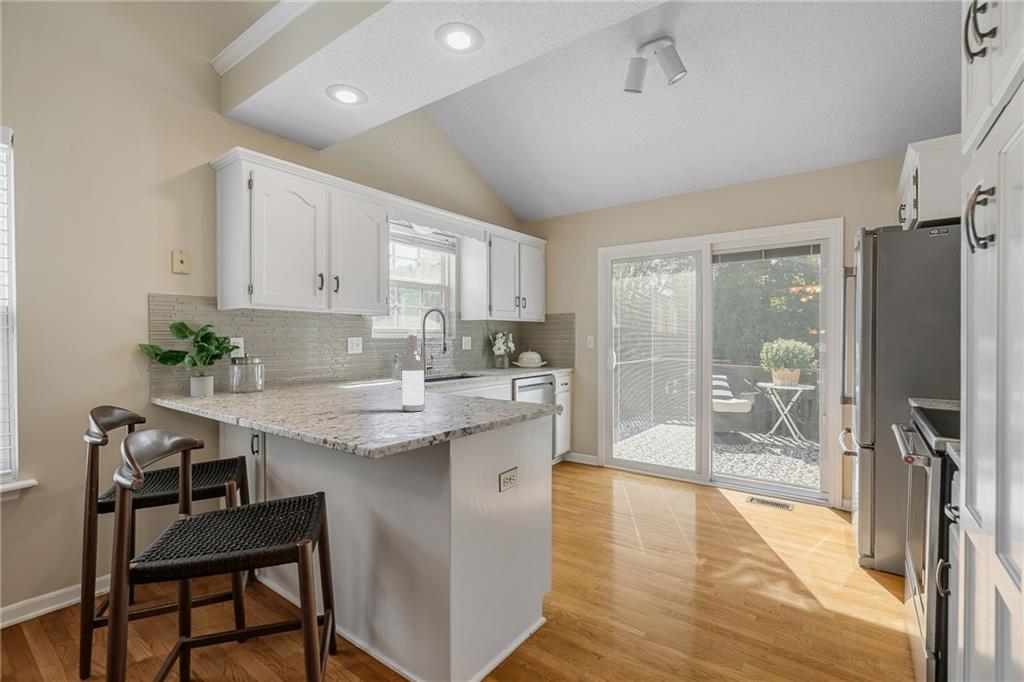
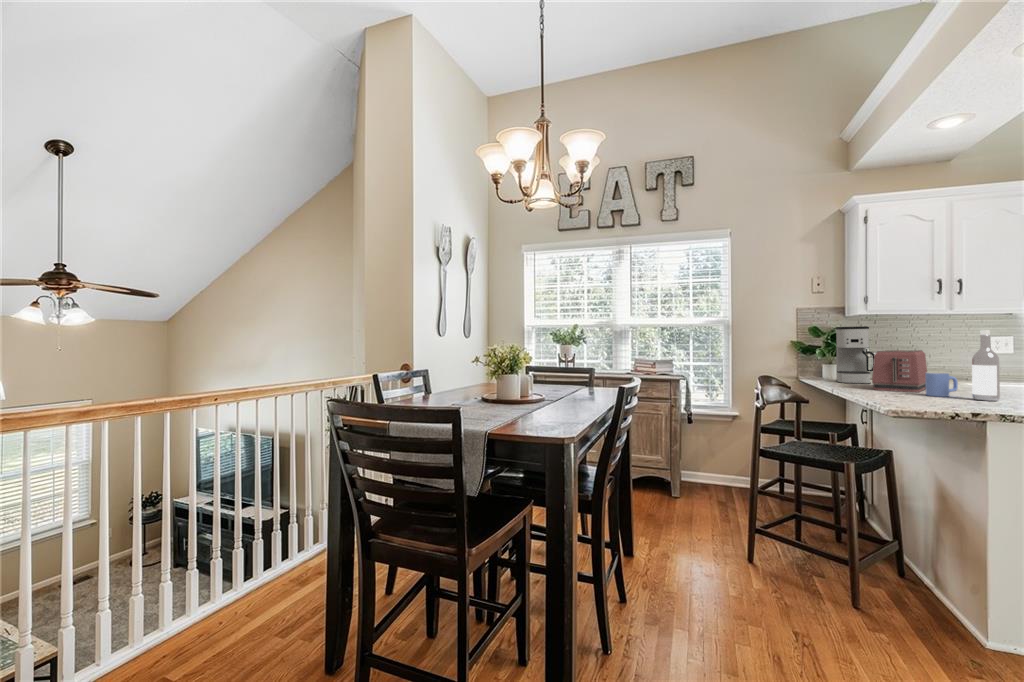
coffee maker: none [216,323,269,403] -> present [836,326,874,384]
toaster: none [285,354,339,411] -> present [872,350,927,392]
mug: none [353,381,381,412] -> present [925,372,958,397]

